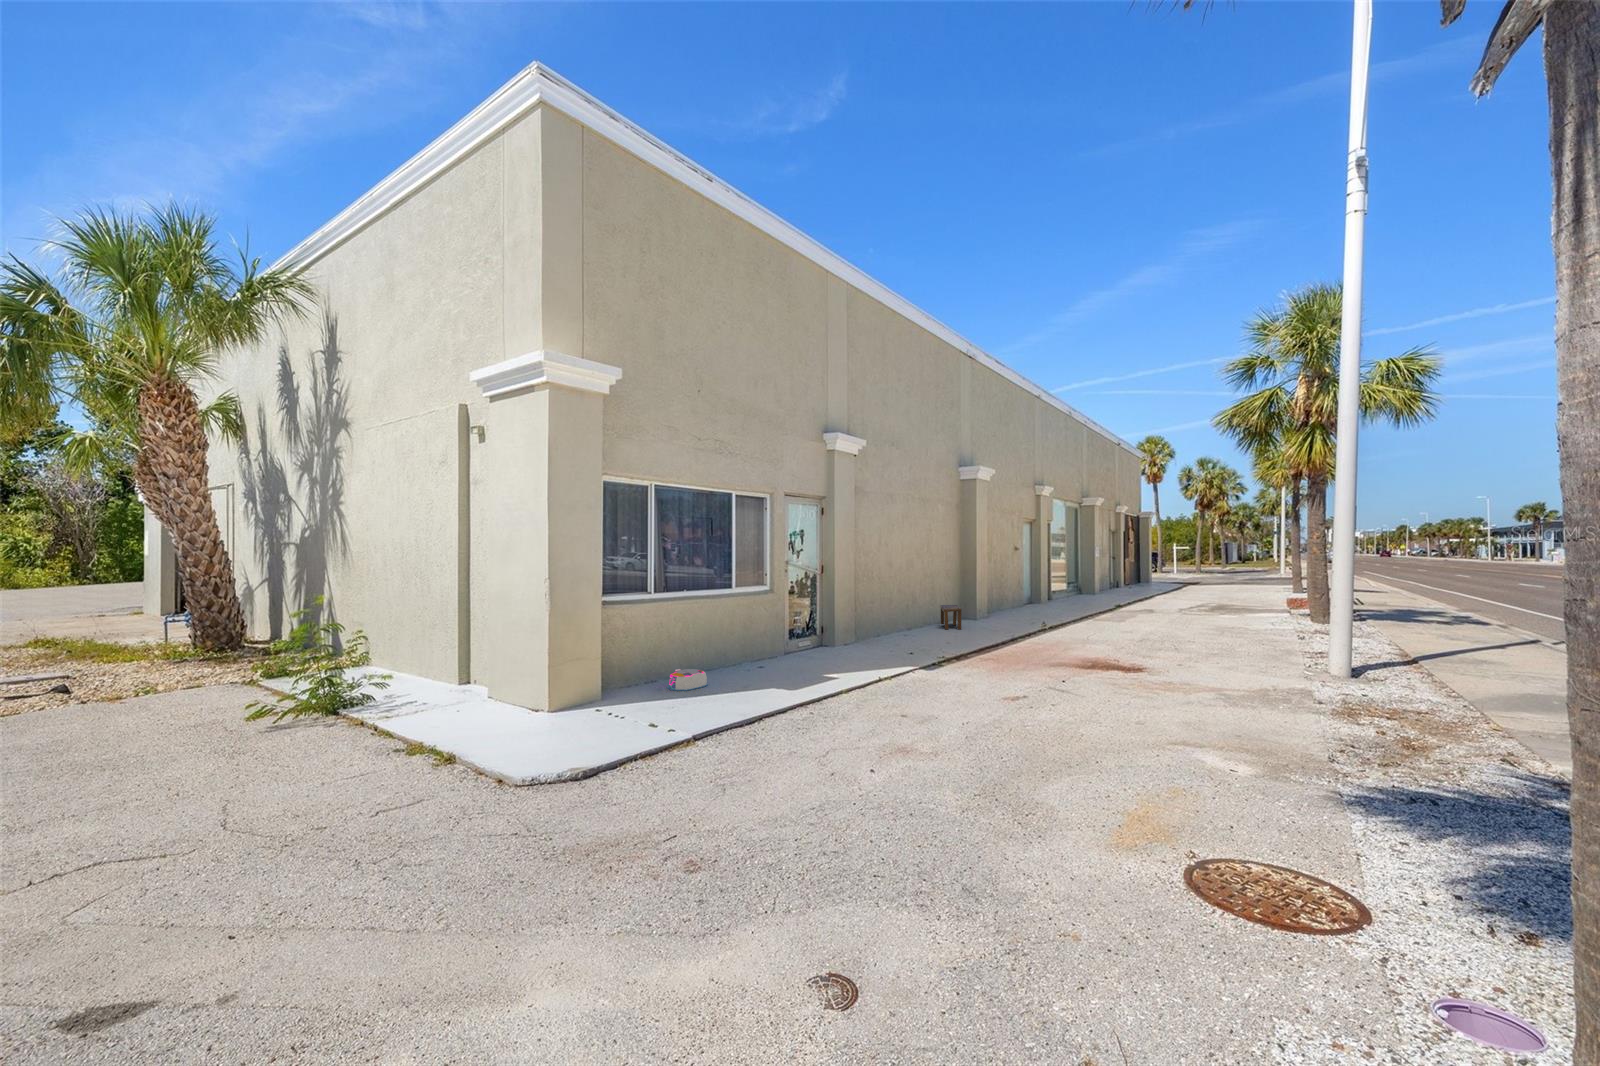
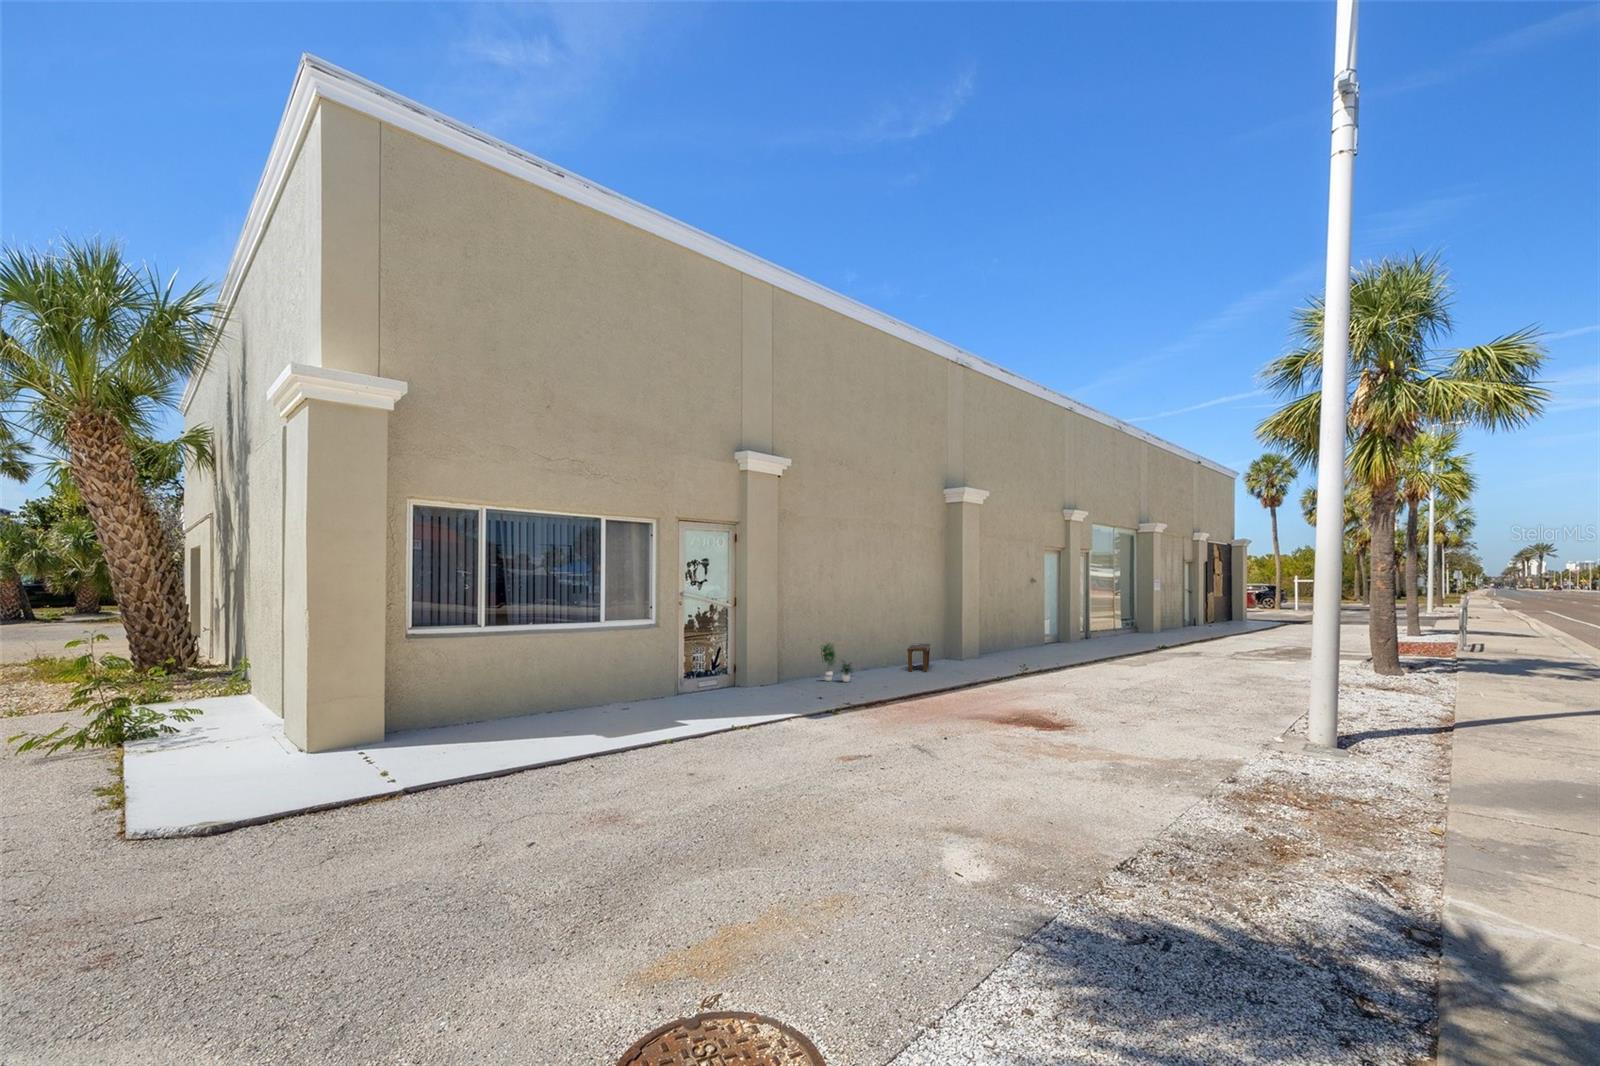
potted plant: none [882,603,915,639] -> present [821,643,852,682]
storage bin: present [667,669,708,691] -> none [497,708,544,733]

